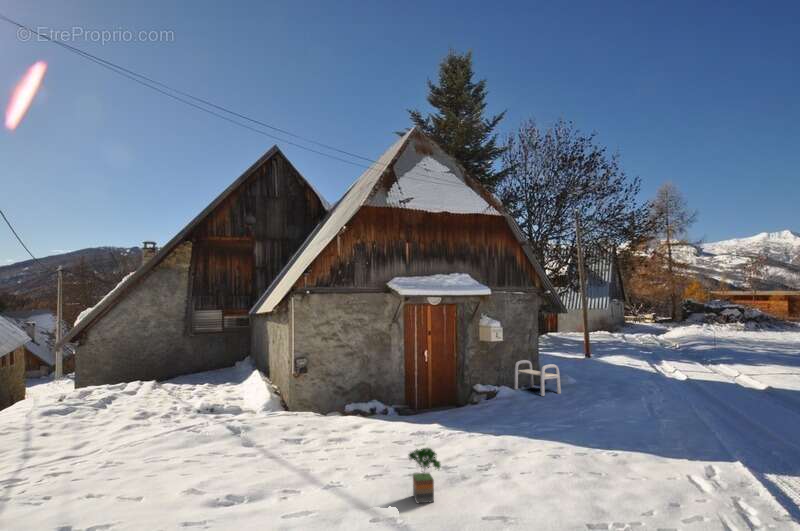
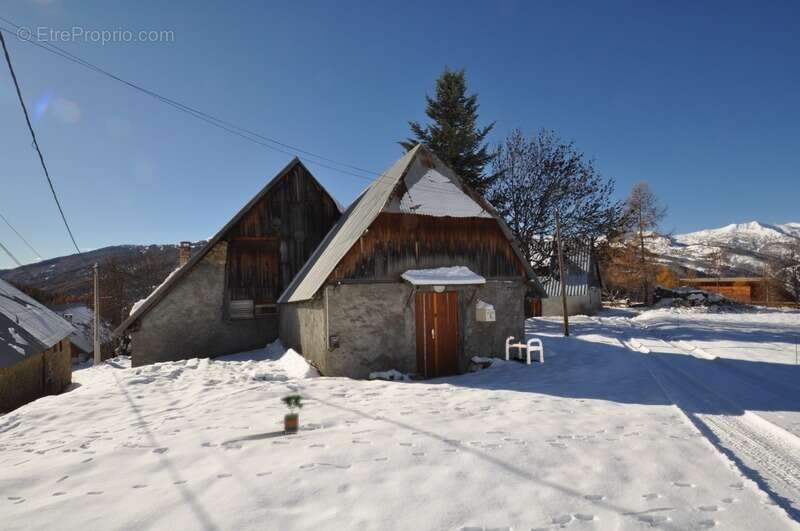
potted tree: present [408,448,441,503] -> present [280,395,305,434]

